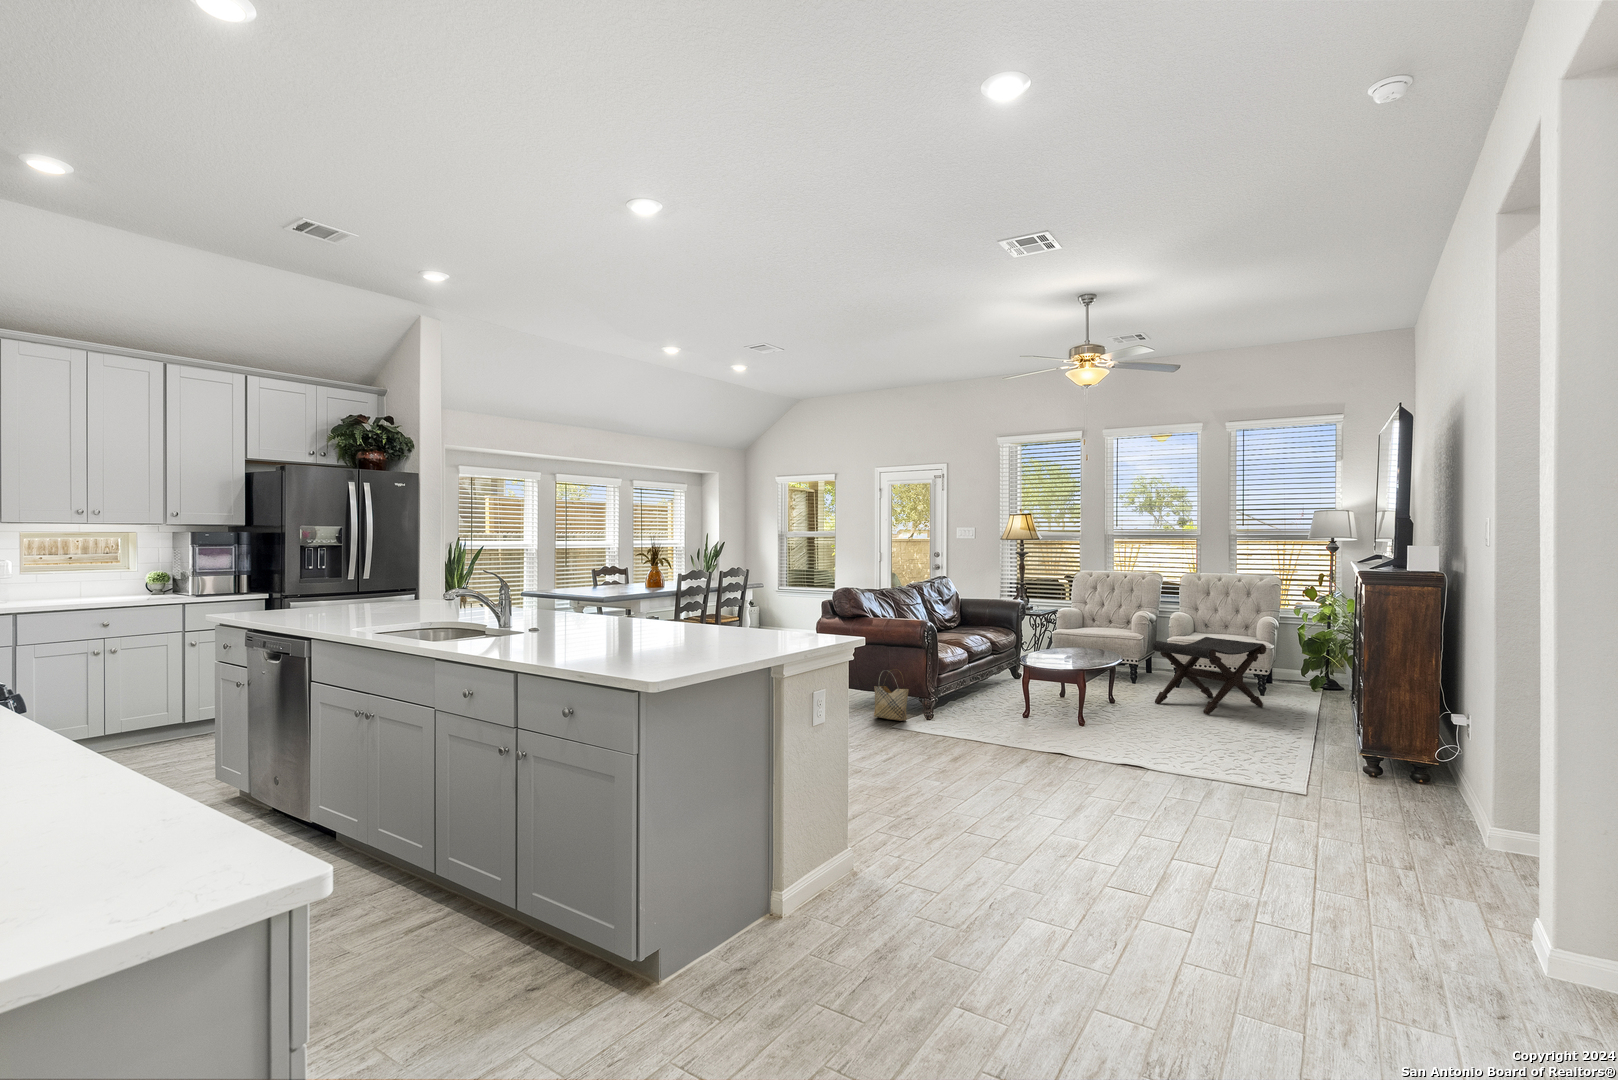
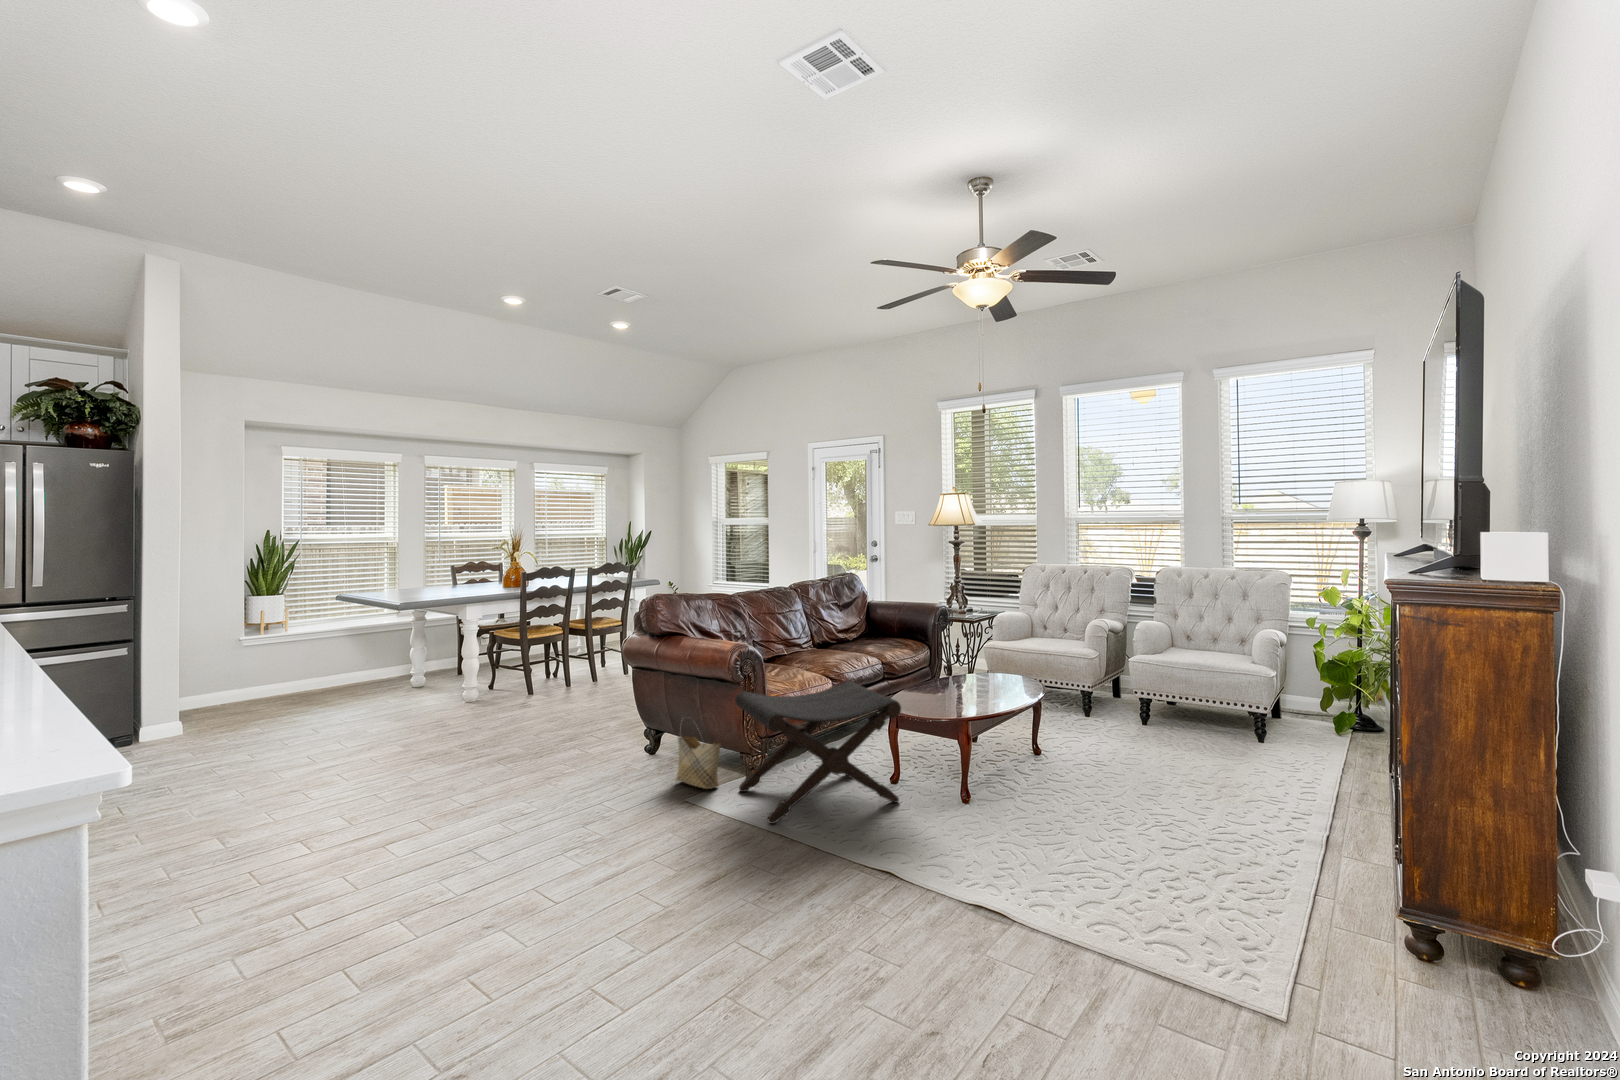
footstool: present [1152,637,1266,714] -> present [735,681,901,824]

